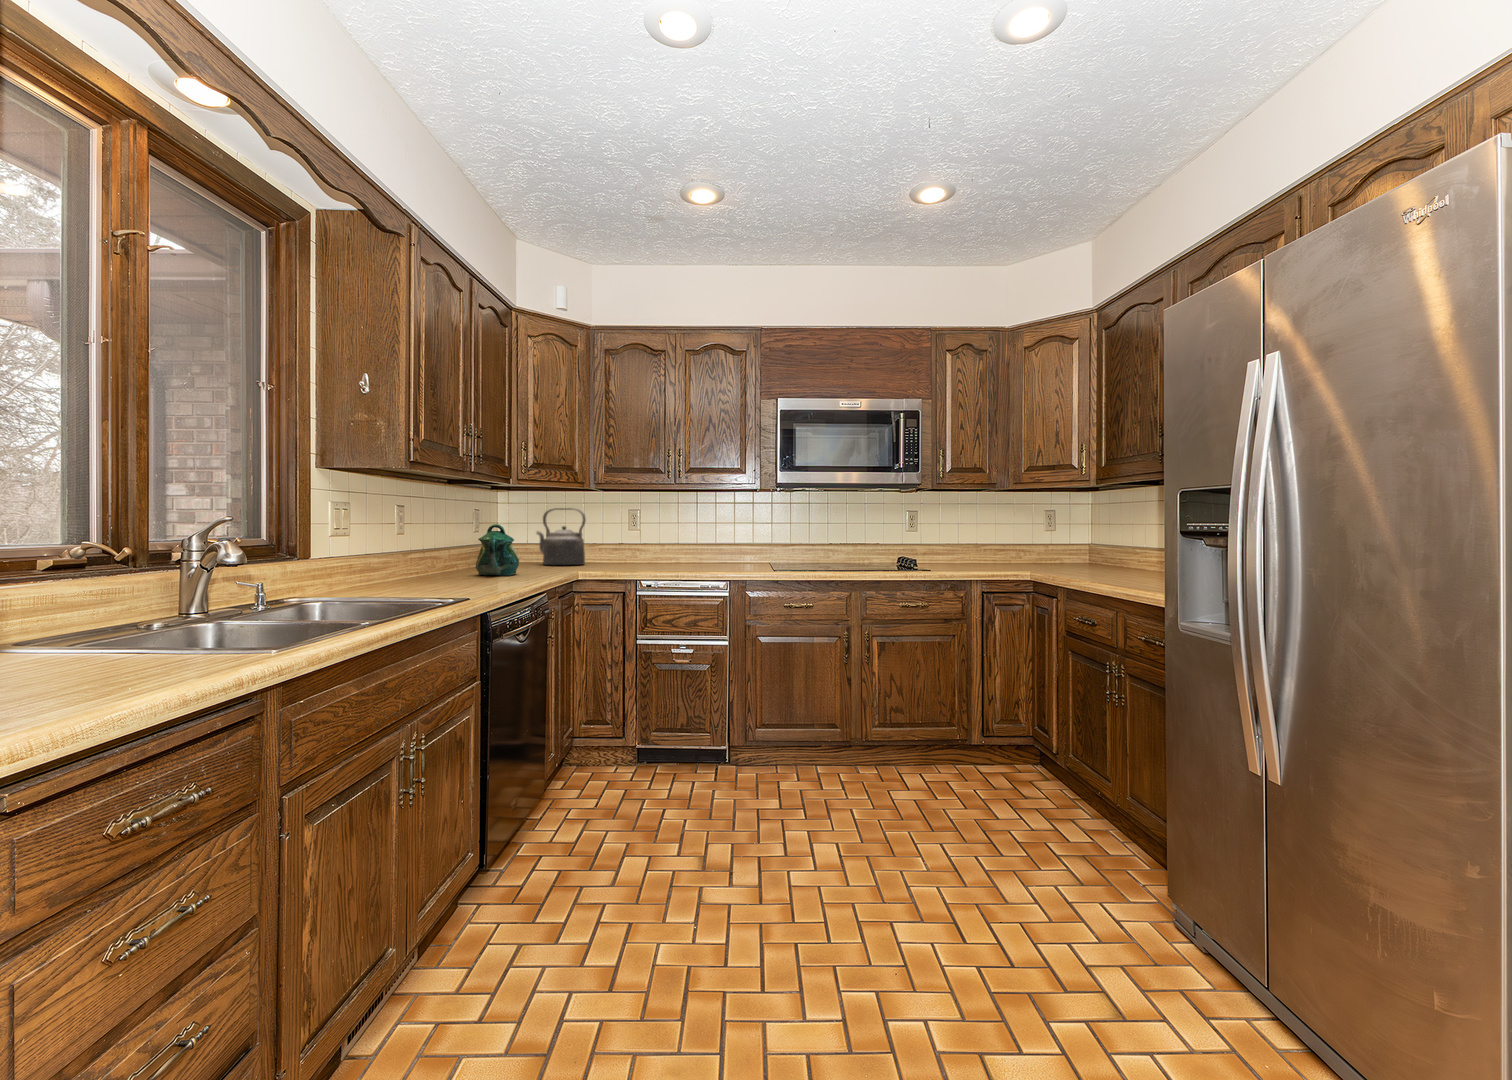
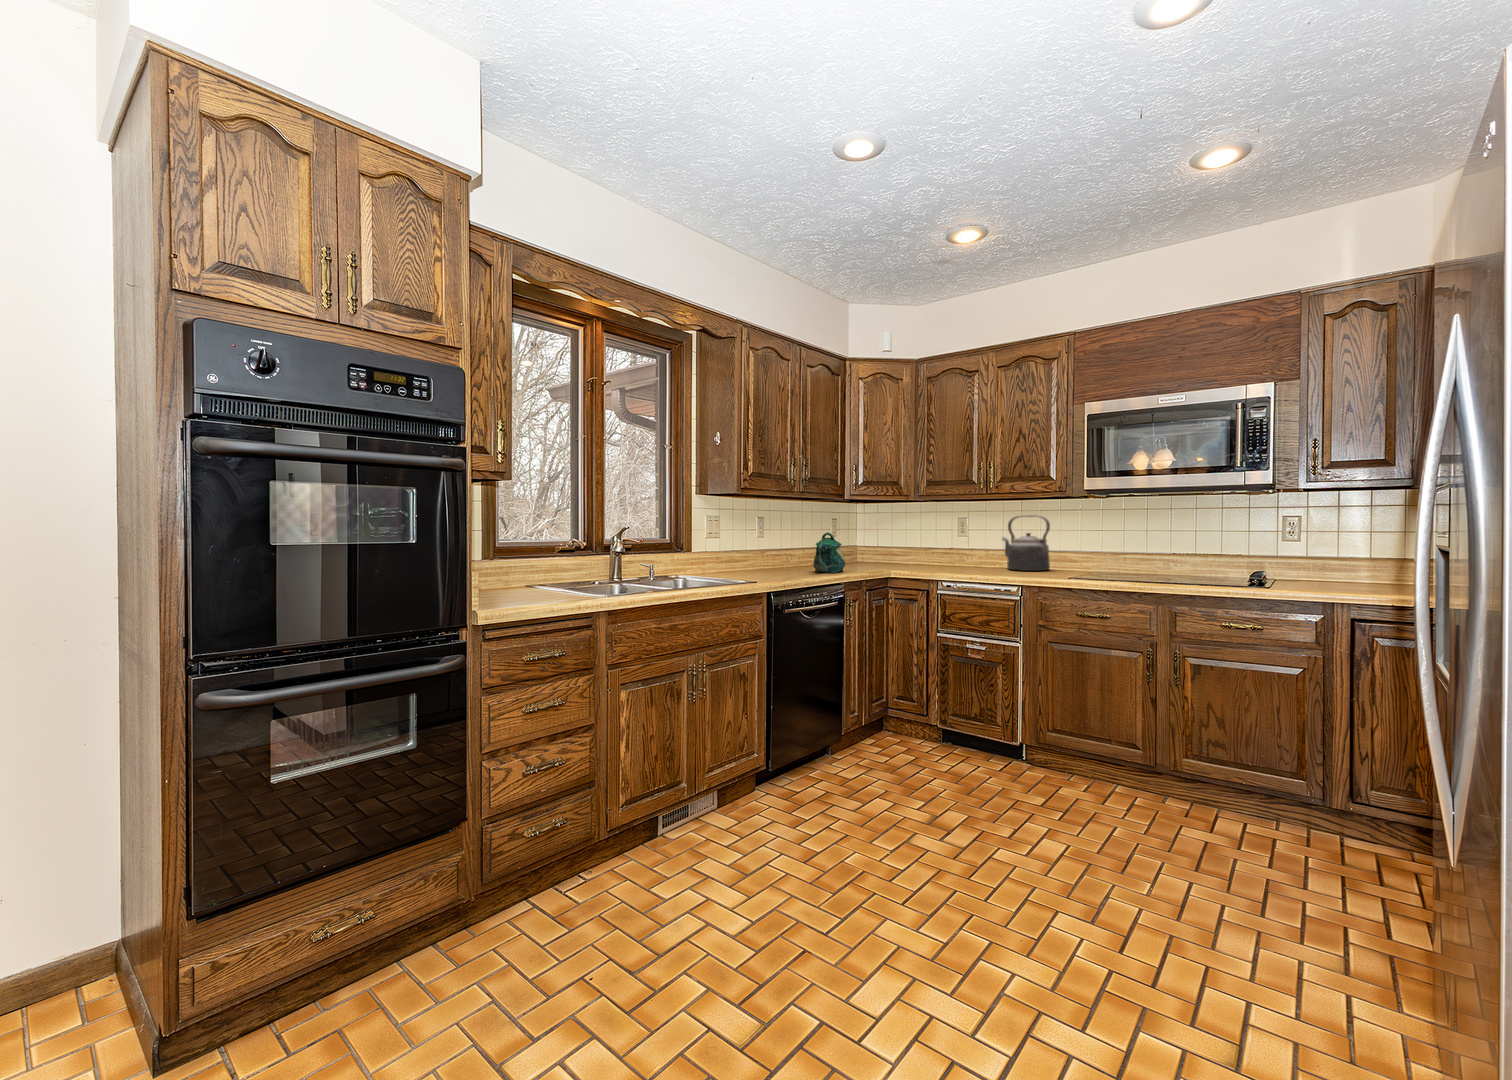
kettle: present [536,508,586,565] -> present [1002,515,1050,571]

